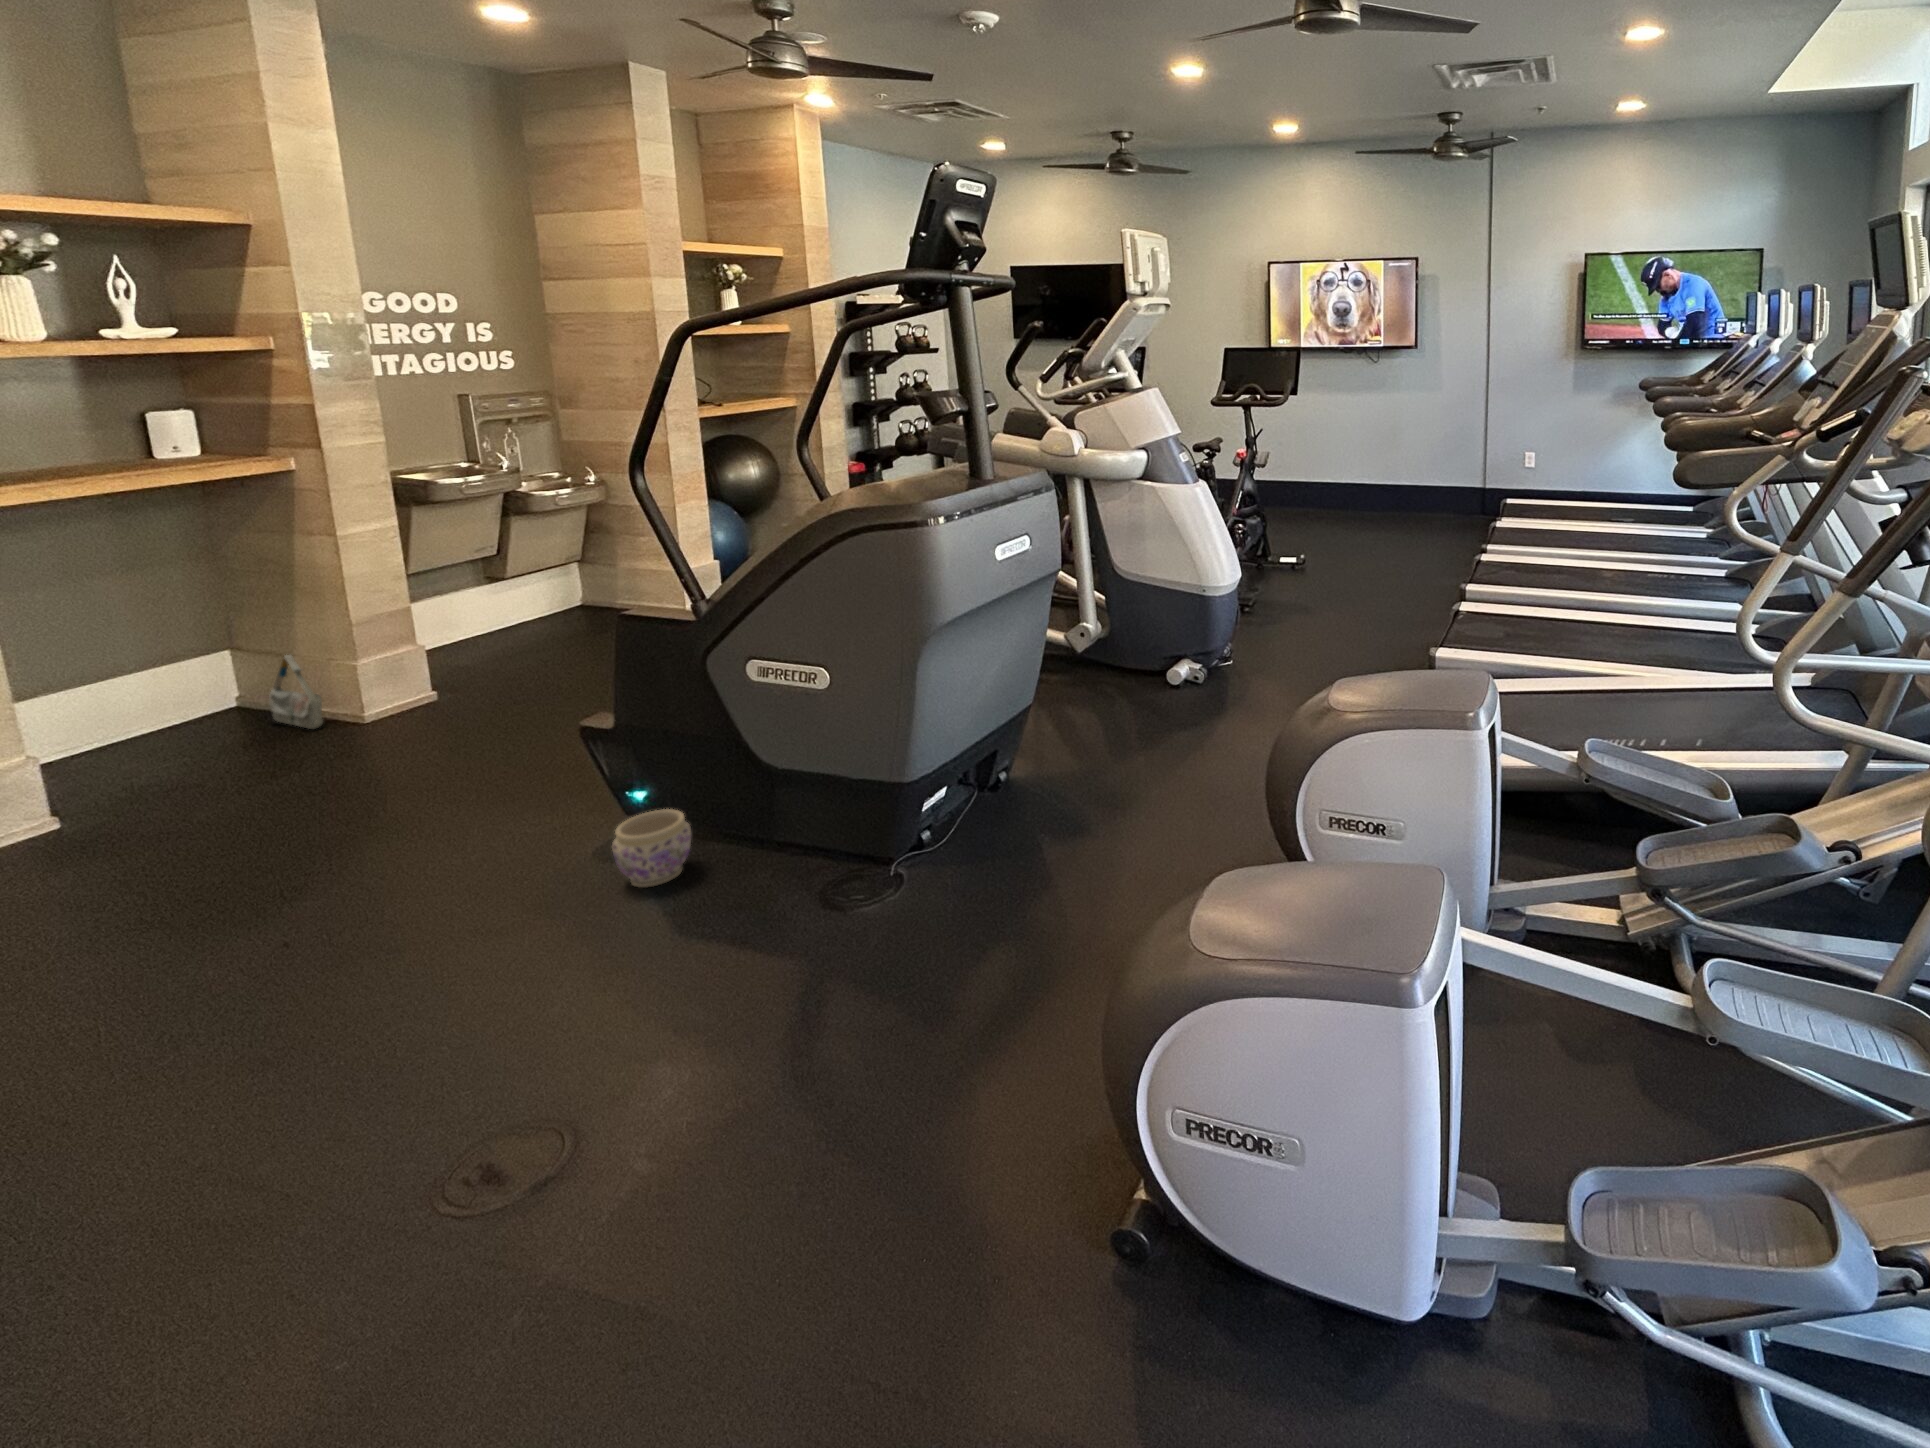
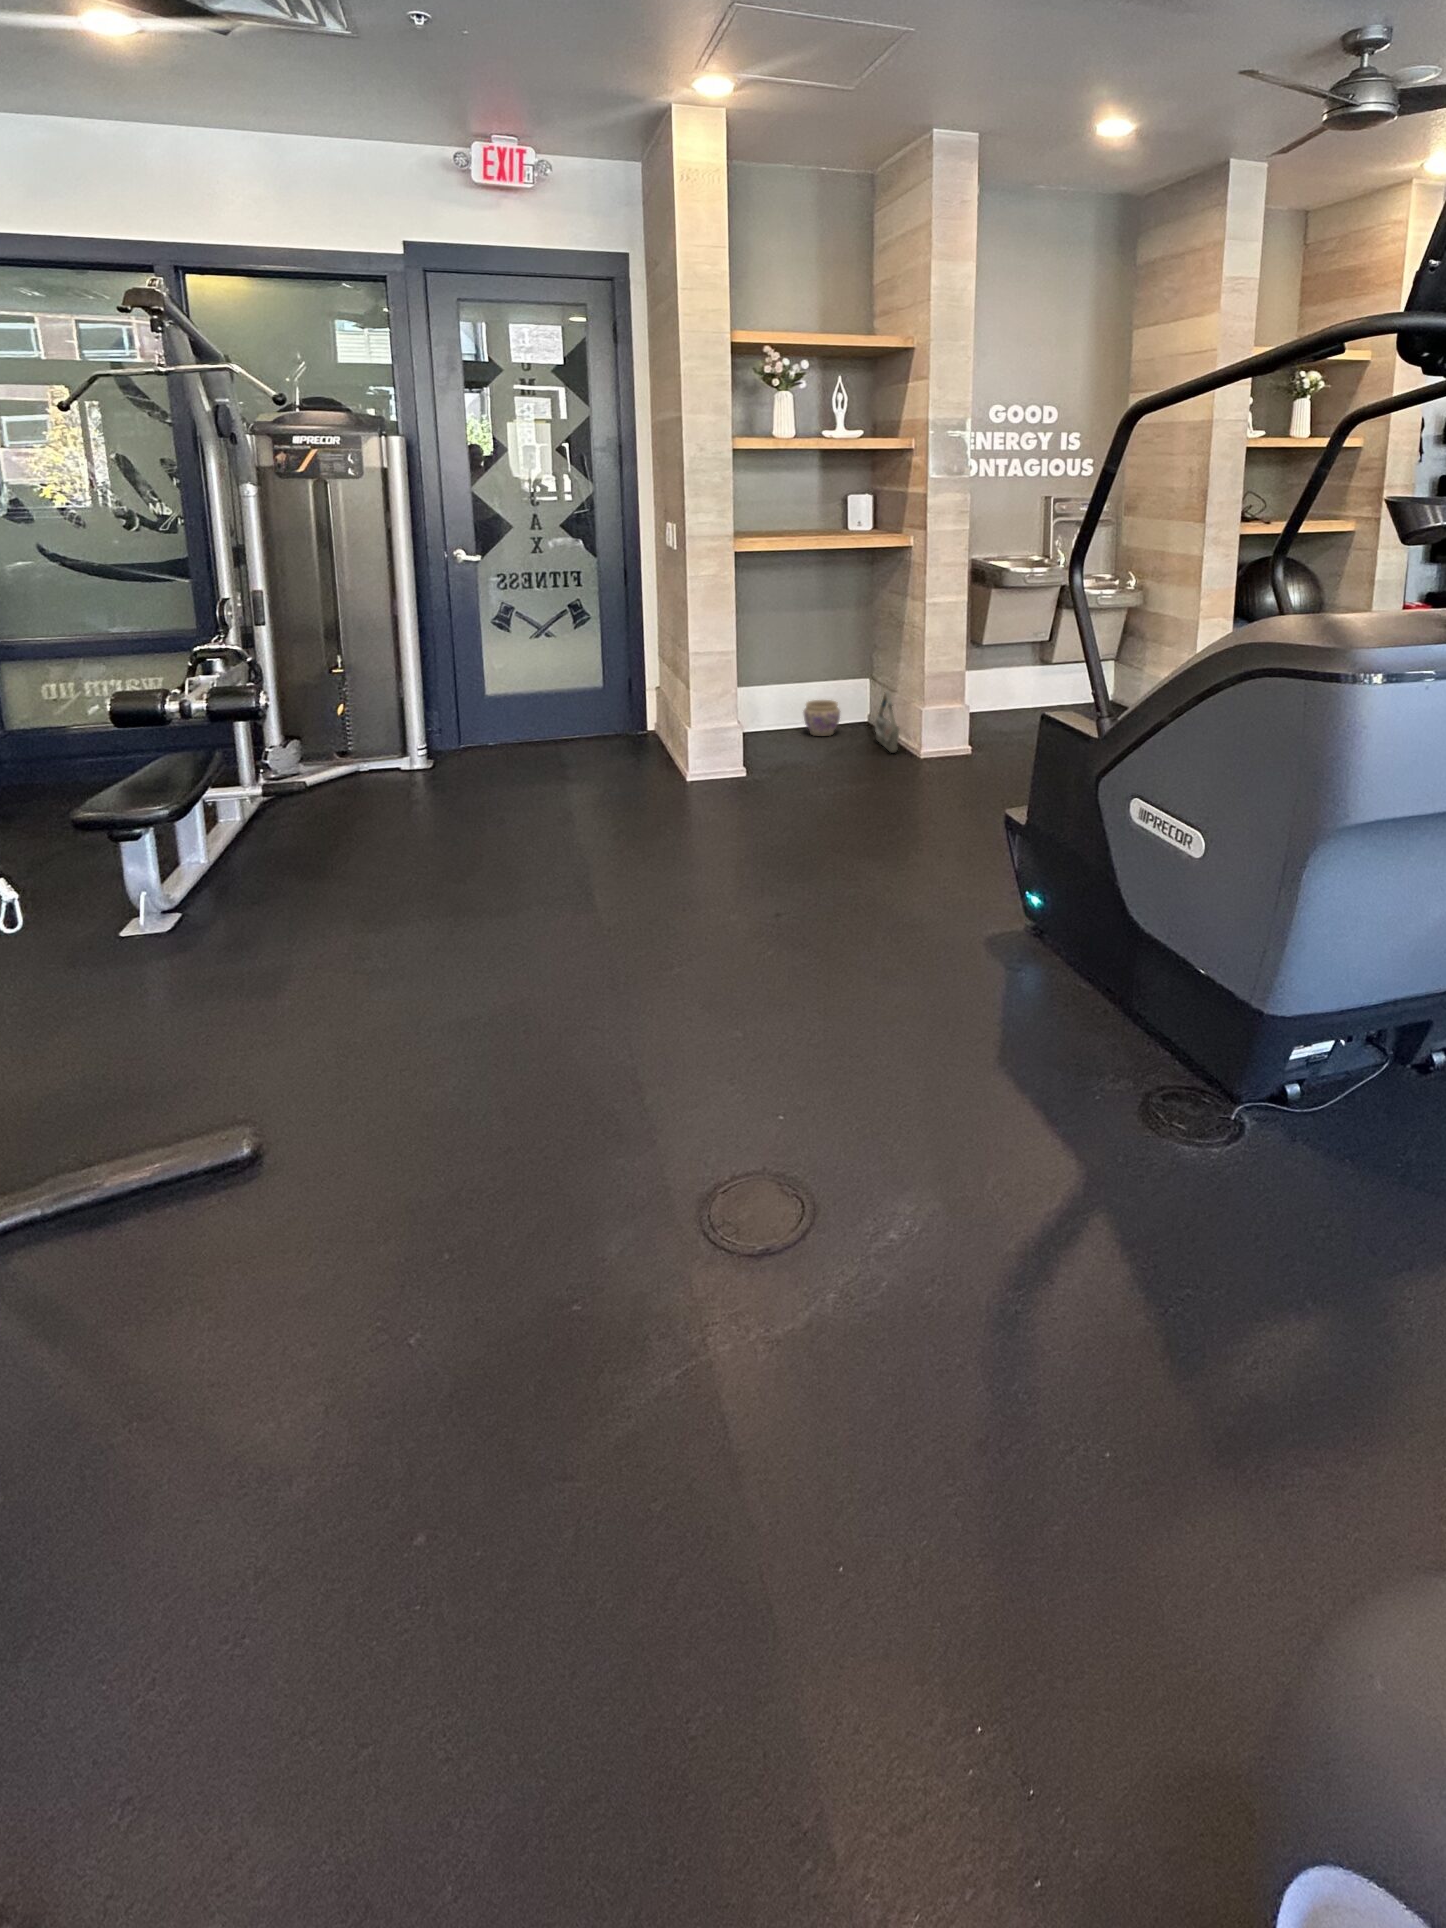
planter: present [612,809,691,888] -> present [804,700,840,737]

